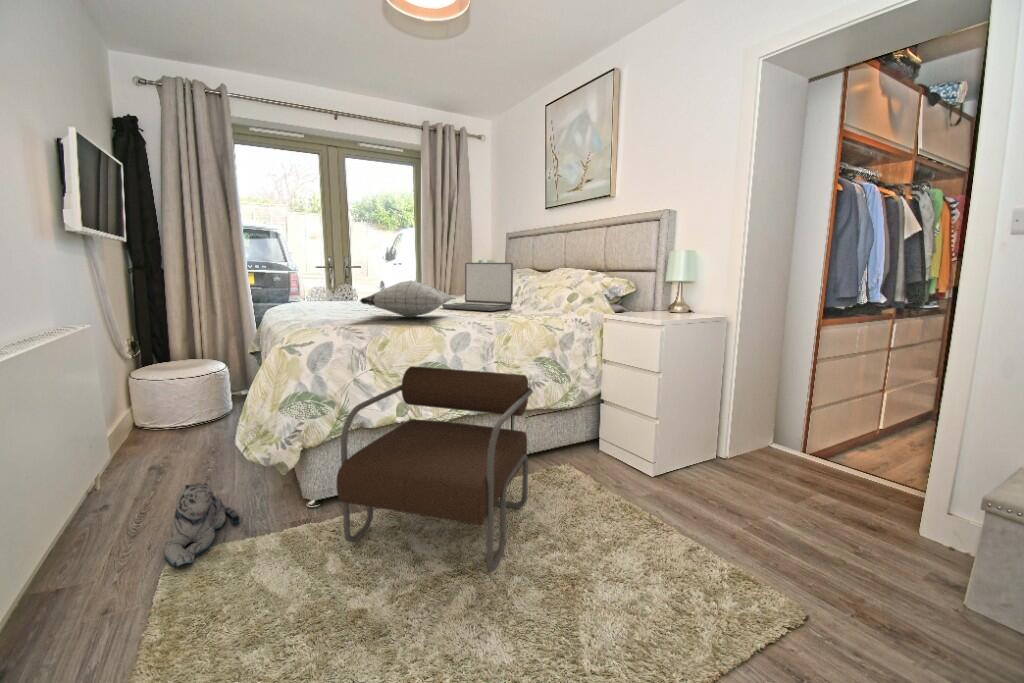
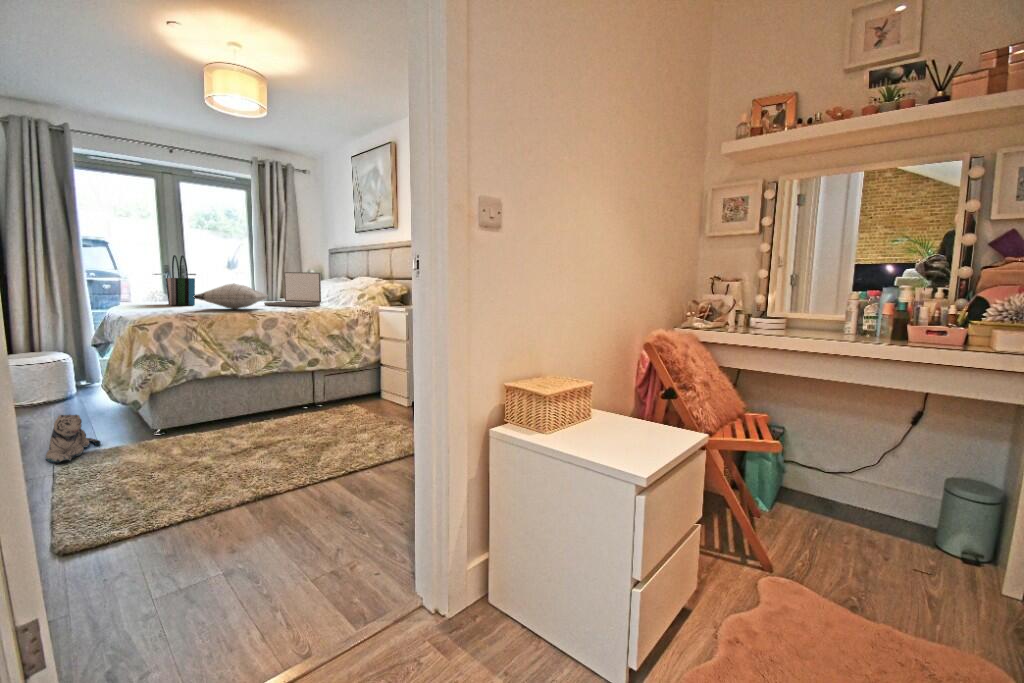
tote bag: none [328,242,361,308] -> present [166,255,195,305]
armchair: present [337,366,533,571] -> none [177,339,317,446]

